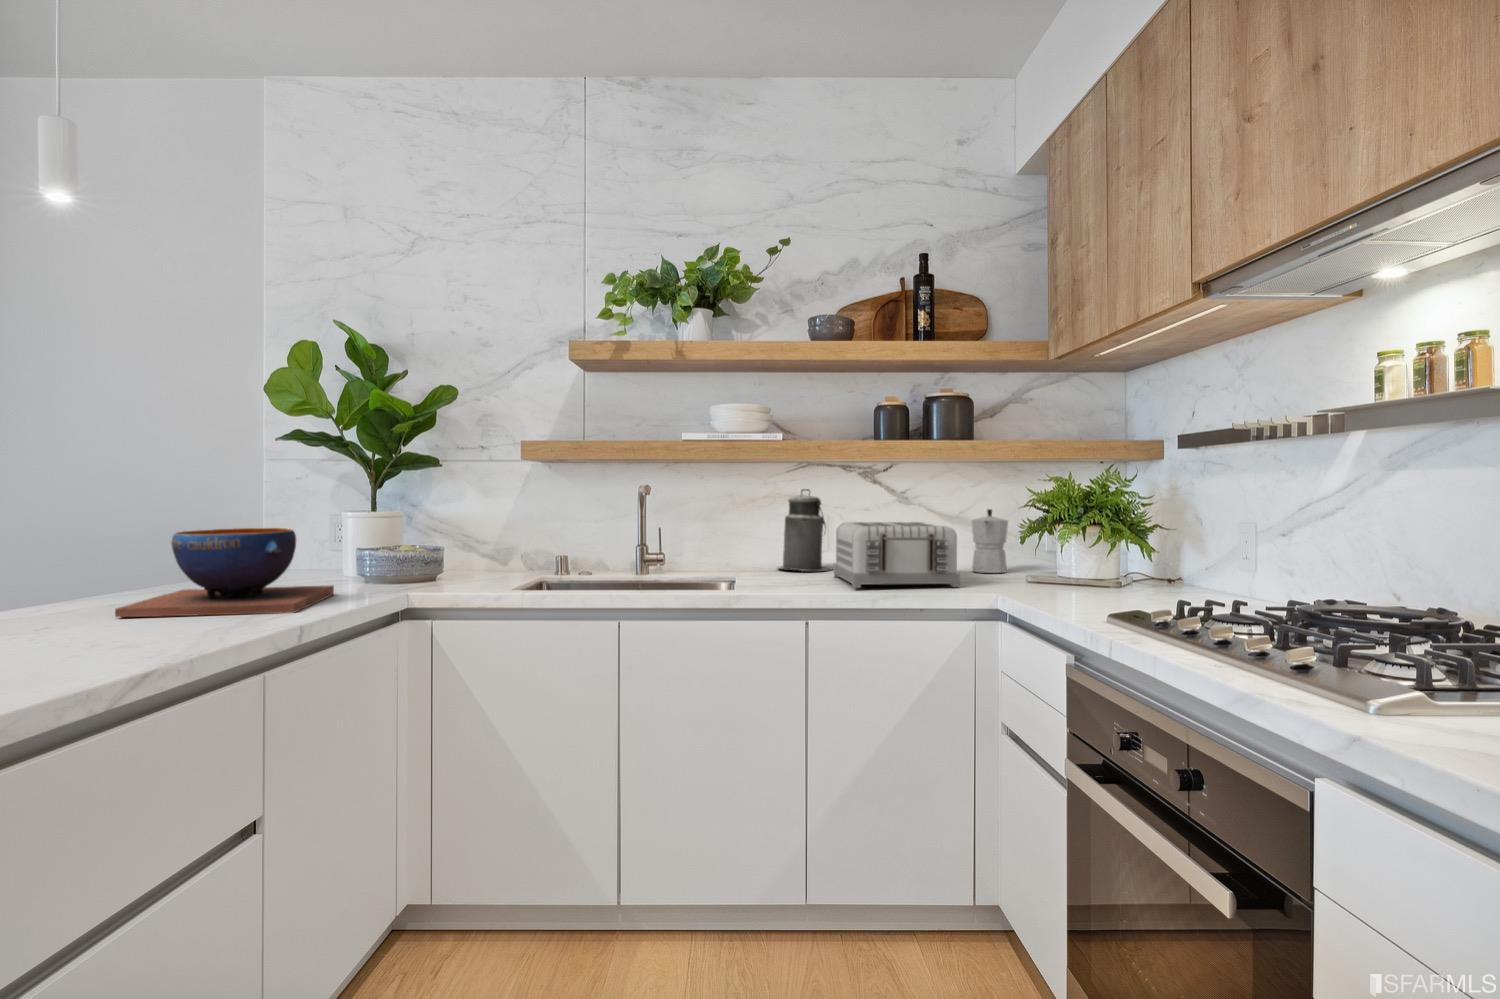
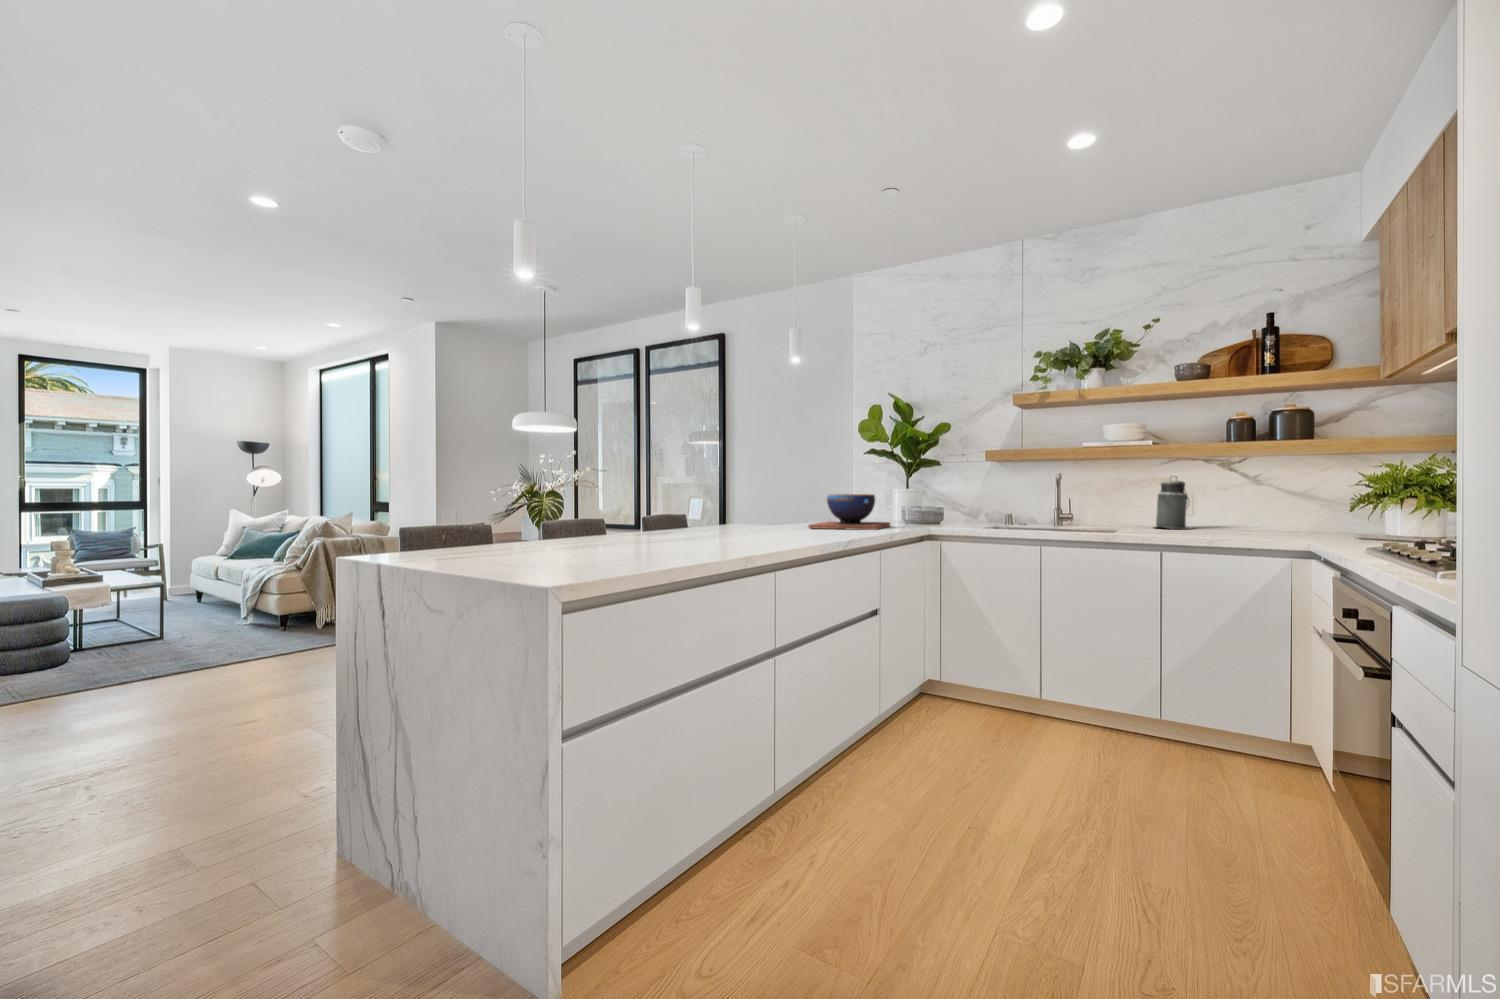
moka pot: present [971,509,1008,573] -> none [1310,488,1342,534]
toaster: present [834,522,960,588] -> none [1190,496,1281,538]

